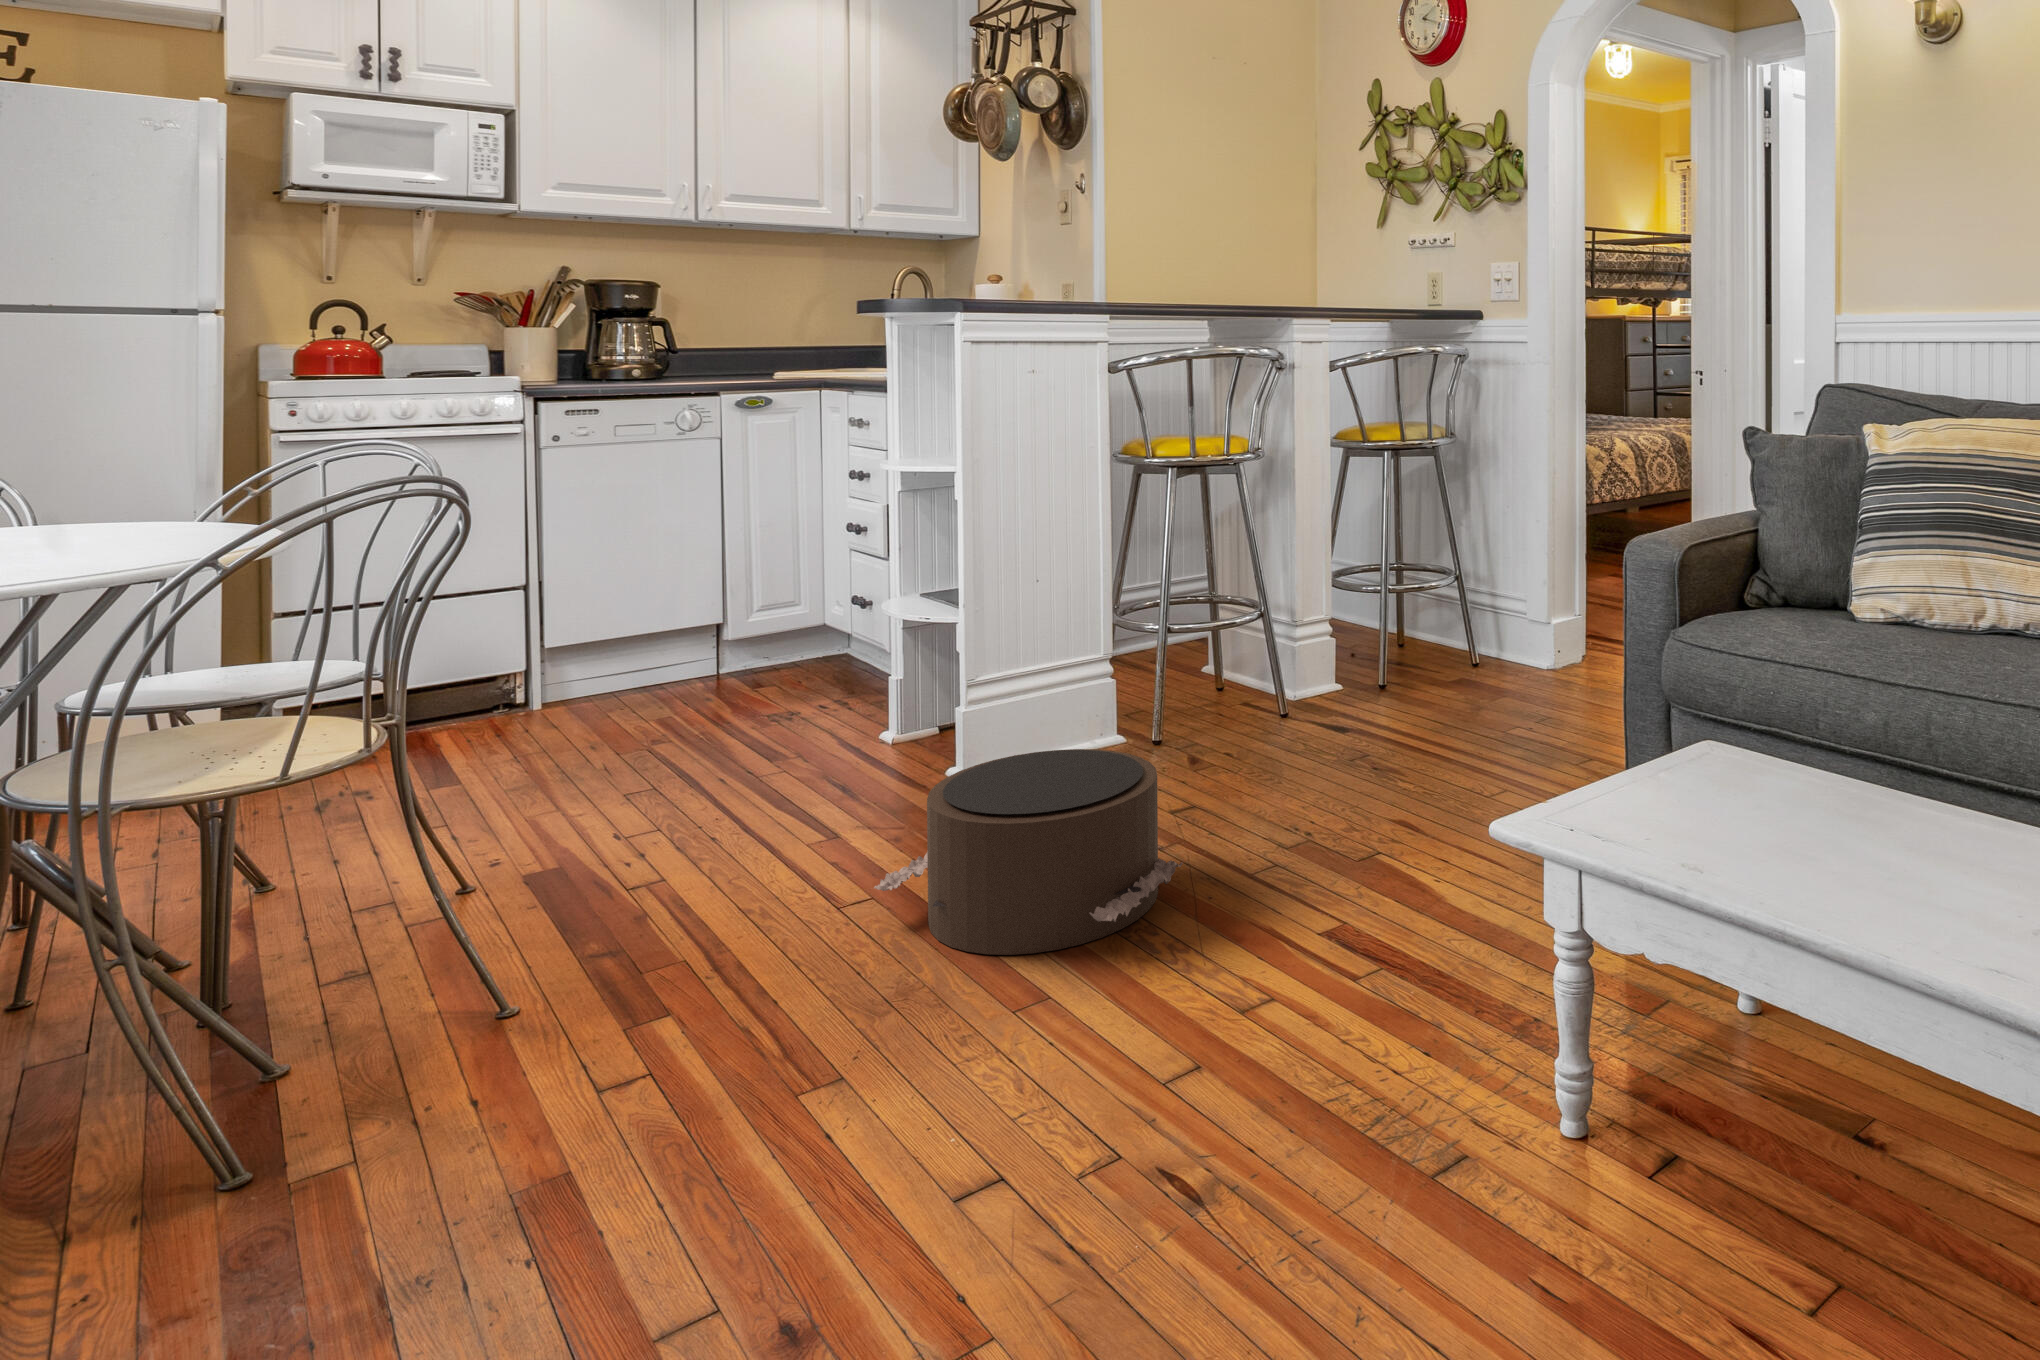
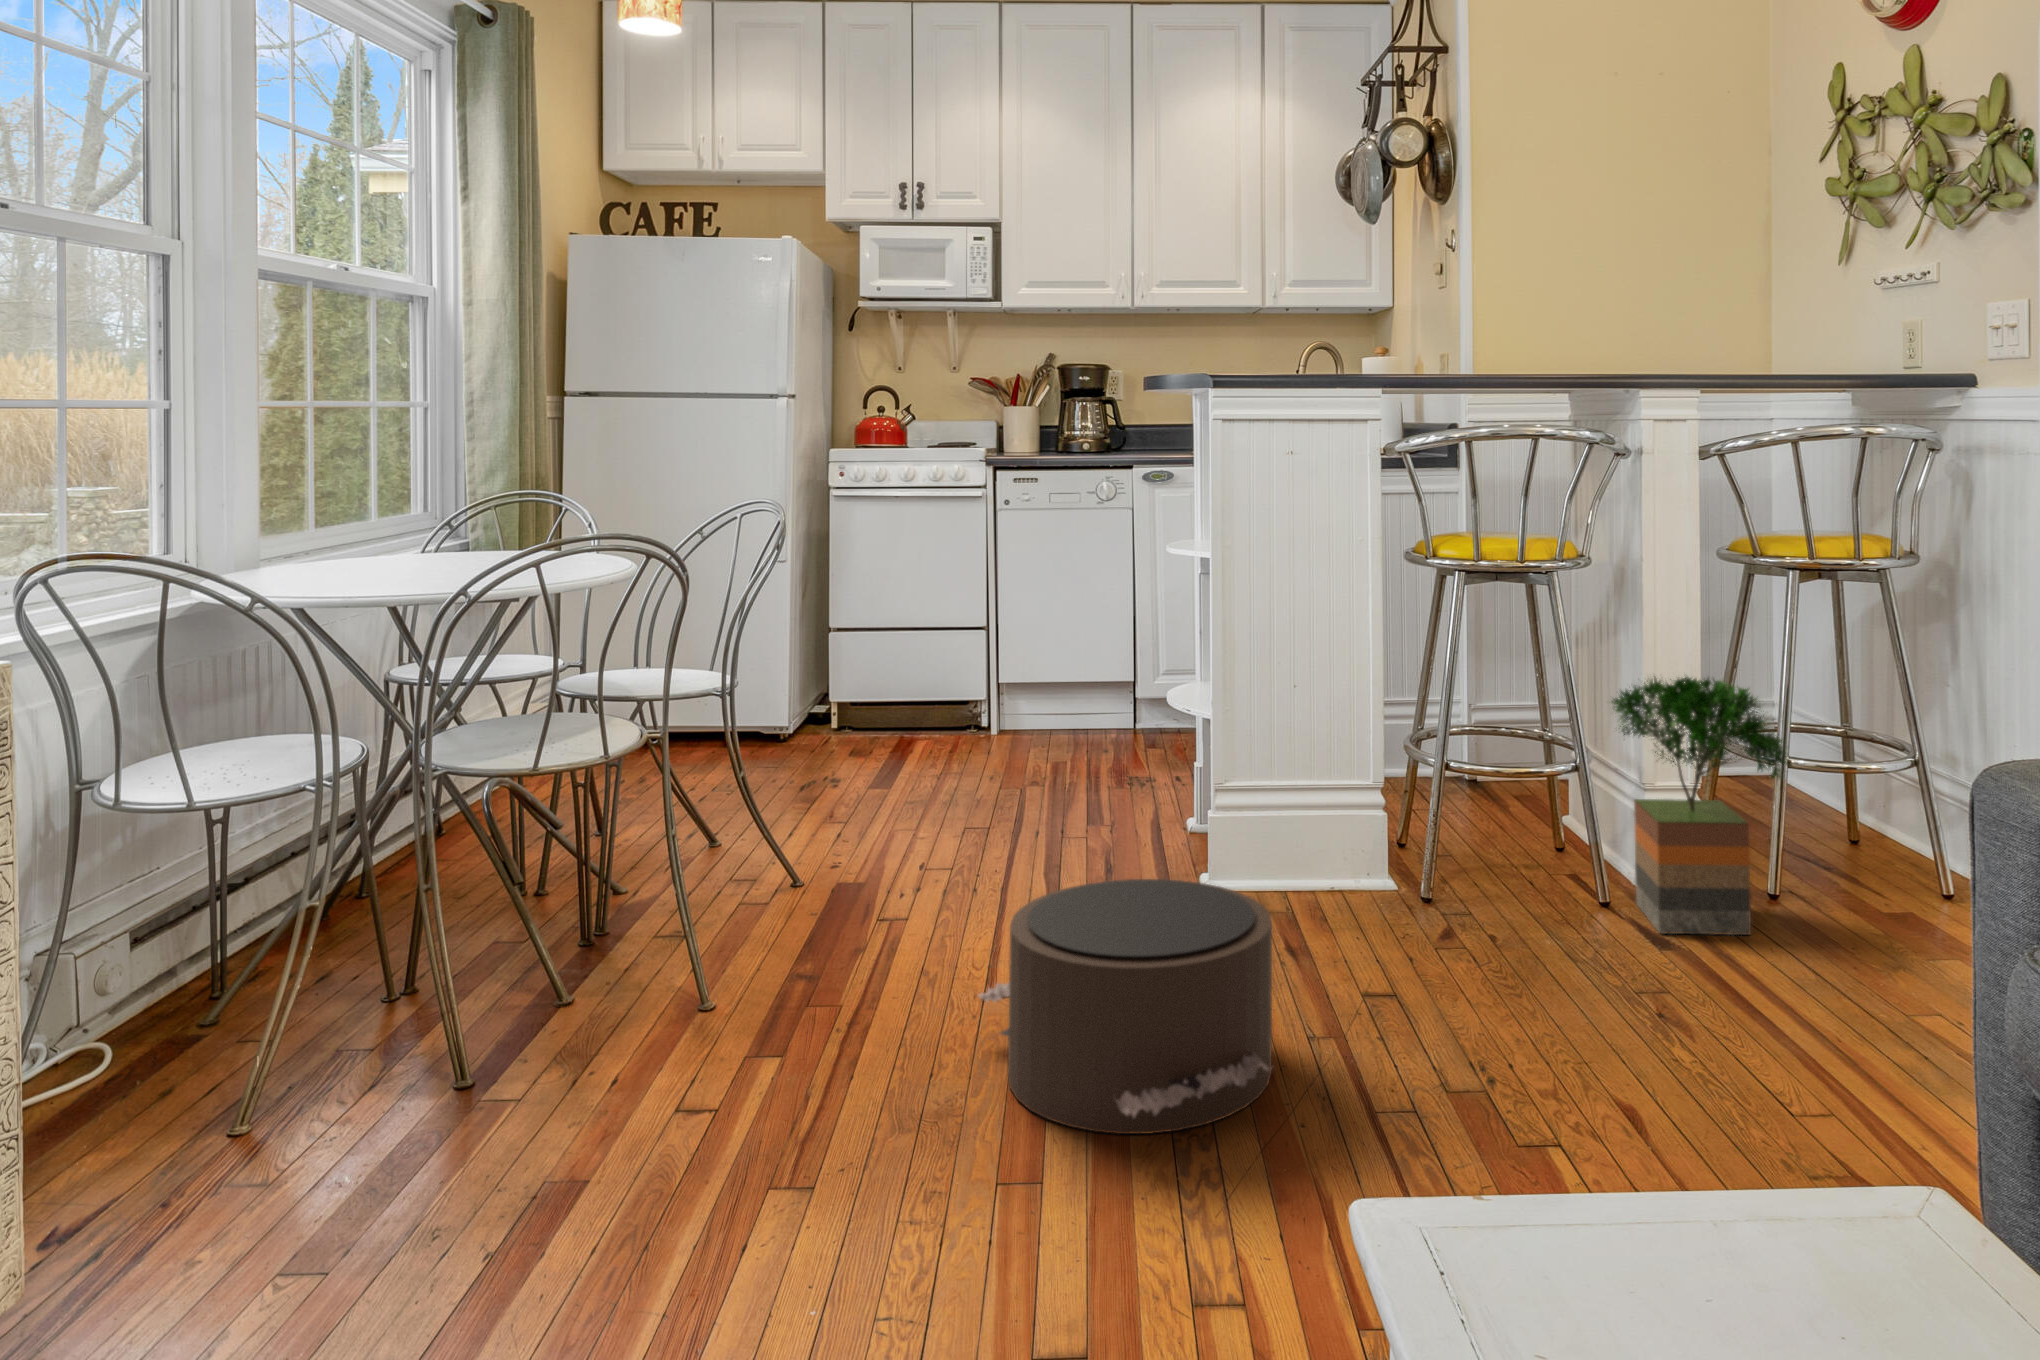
potted tree: none [1278,537,1412,726] -> present [1612,677,1788,935]

